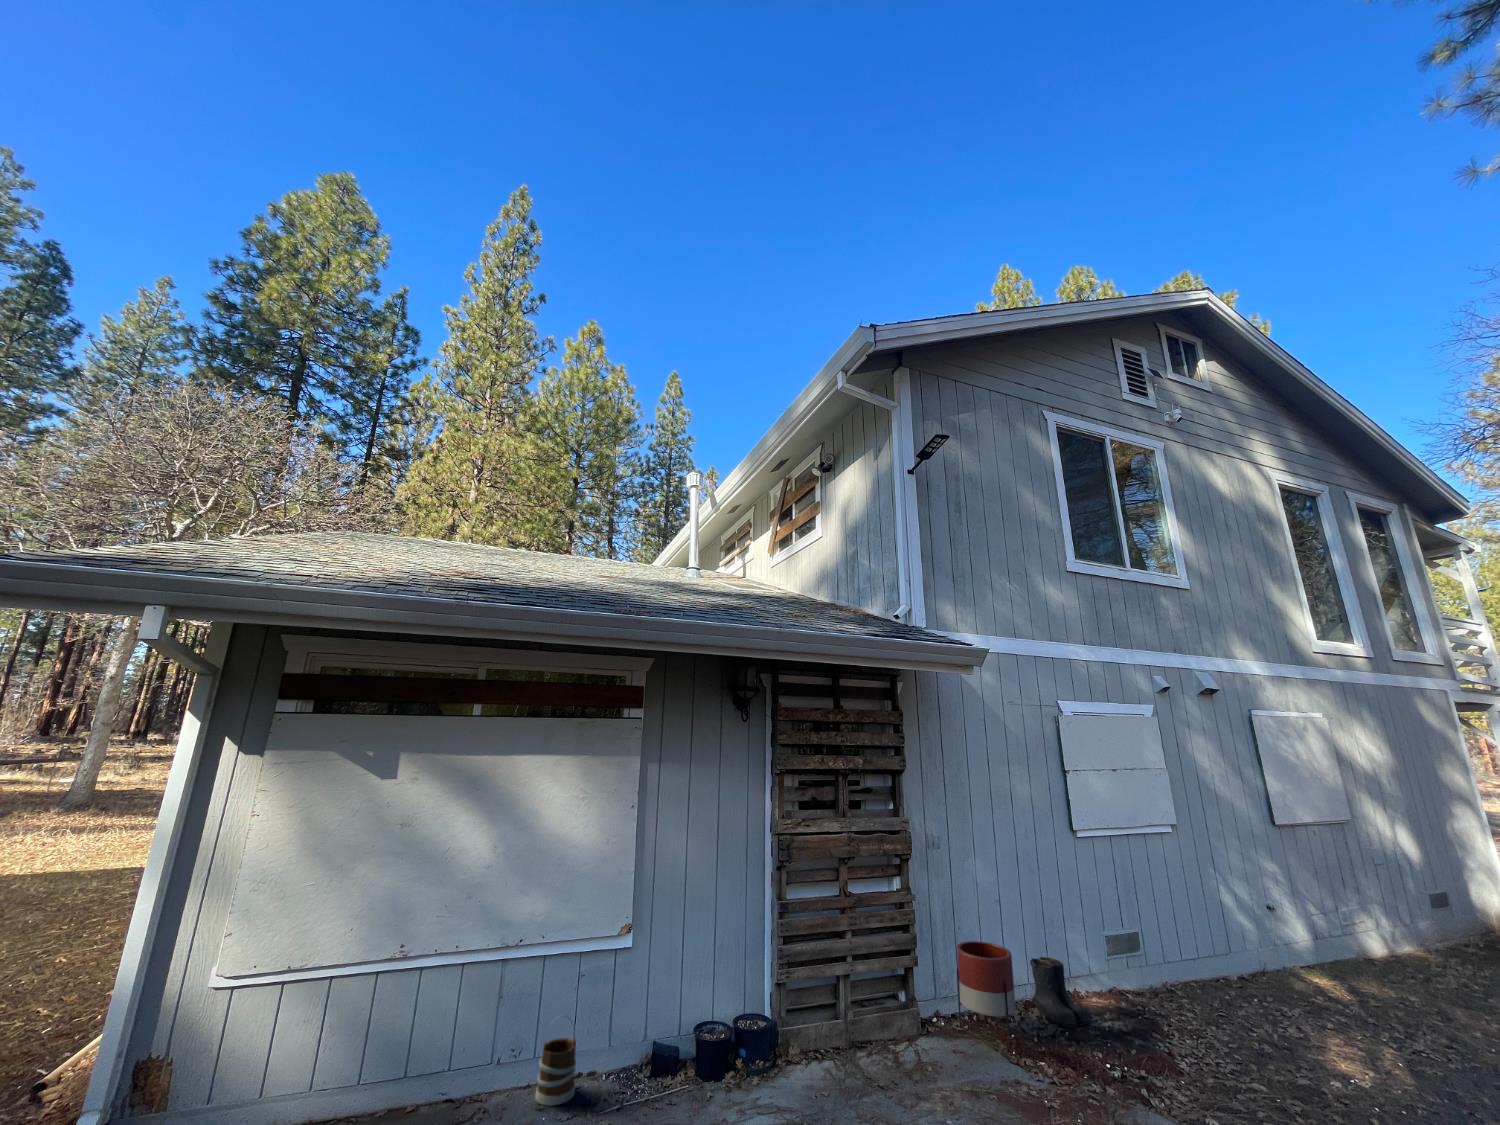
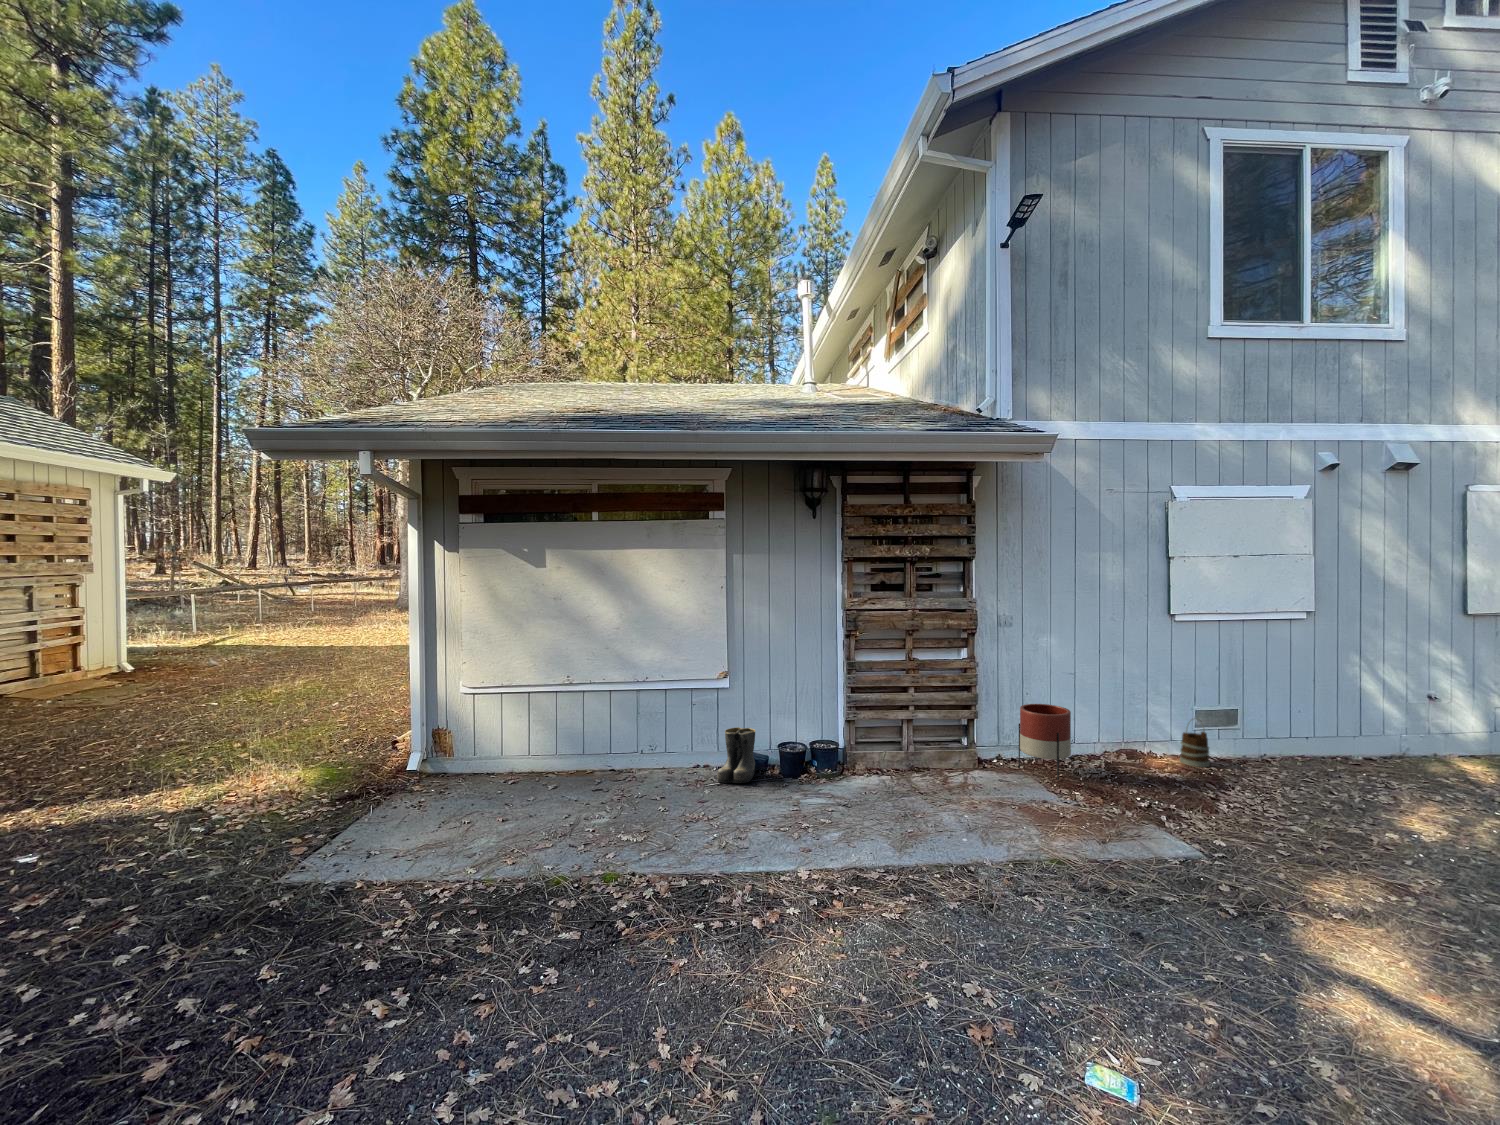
boots: present [1030,957,1092,1028] -> present [717,727,755,783]
wooden bucket: present [535,1015,576,1106] -> present [1180,731,1210,767]

